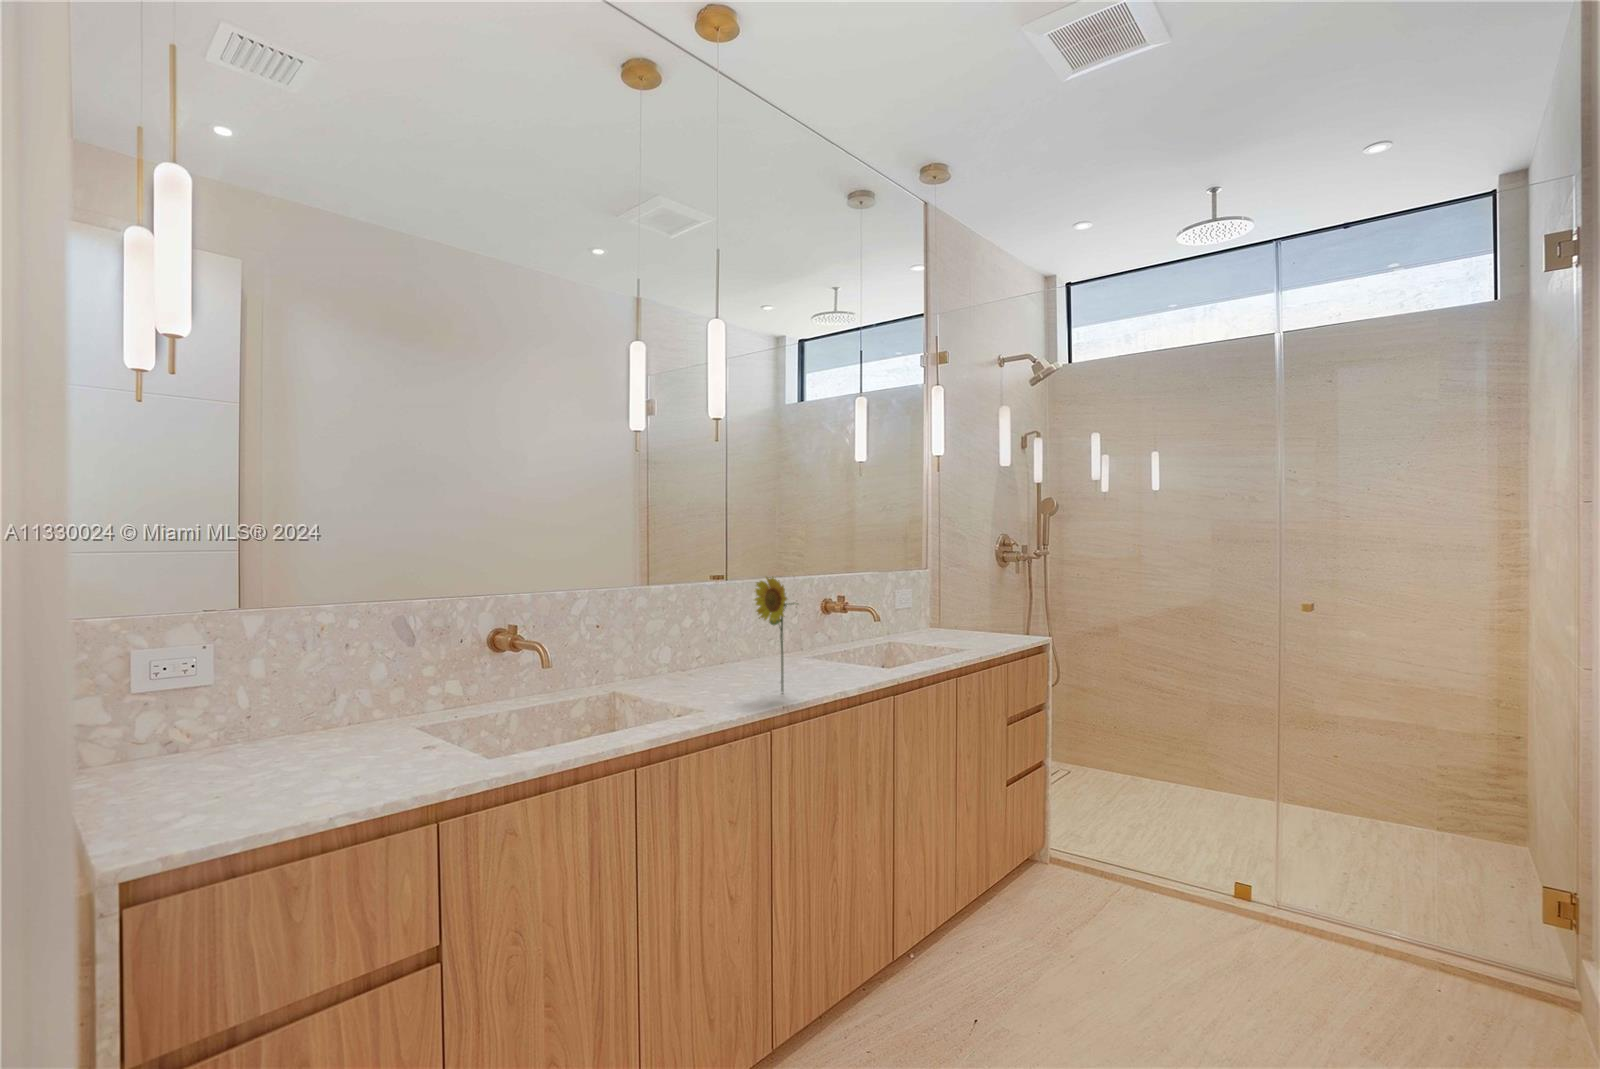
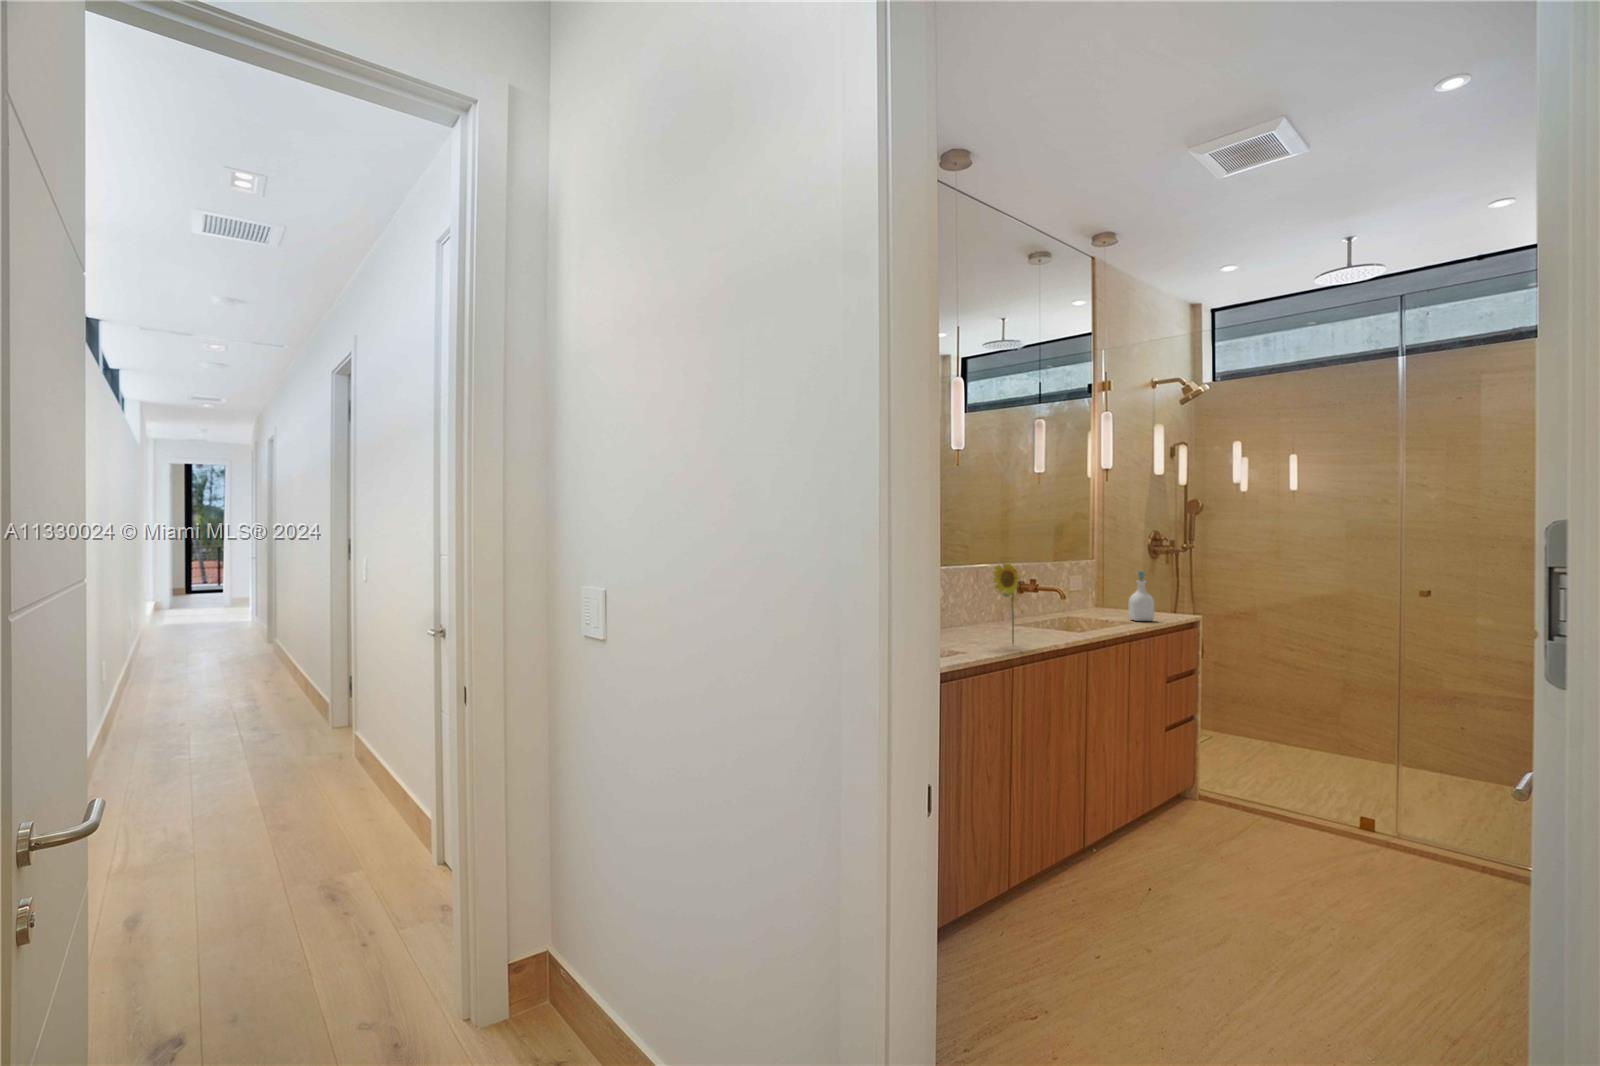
soap bottle: none [962,585,993,648] -> present [1129,571,1154,621]

